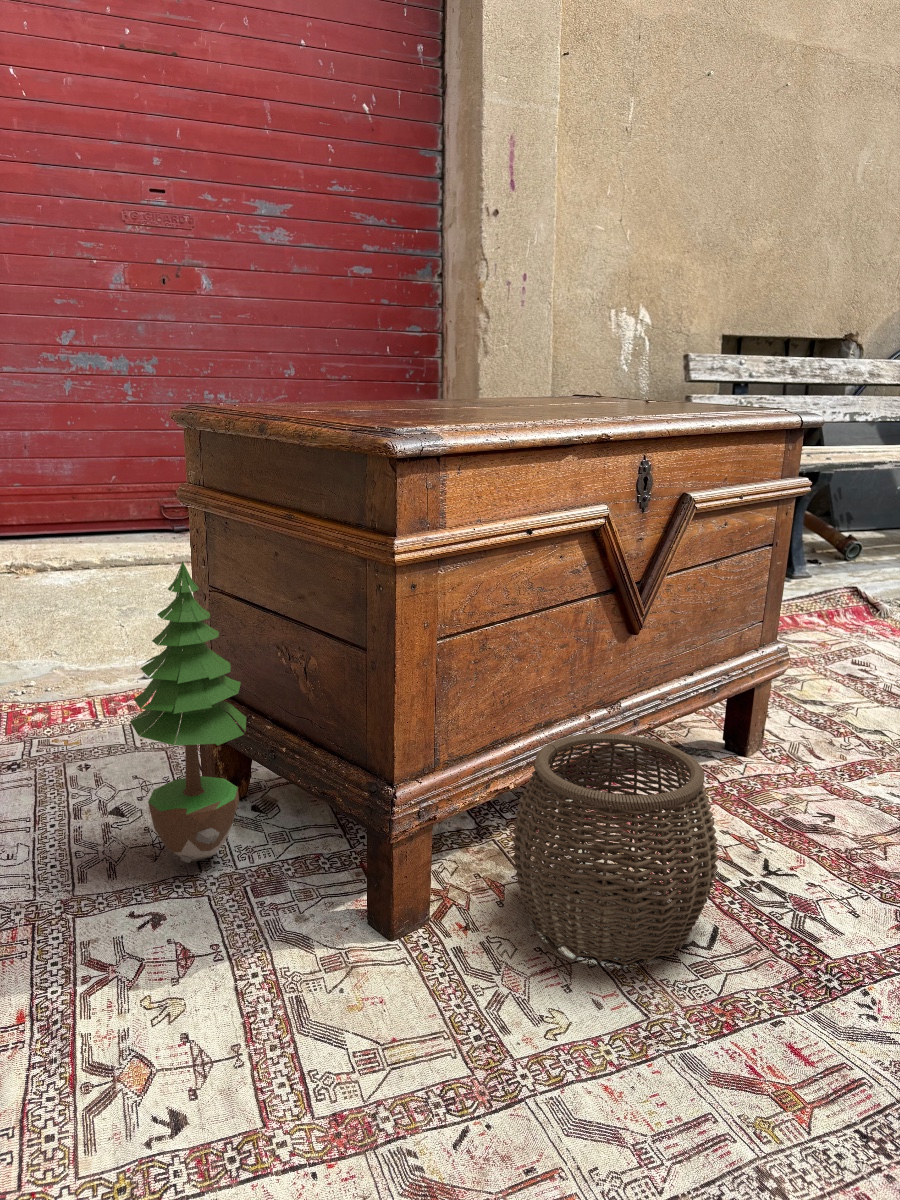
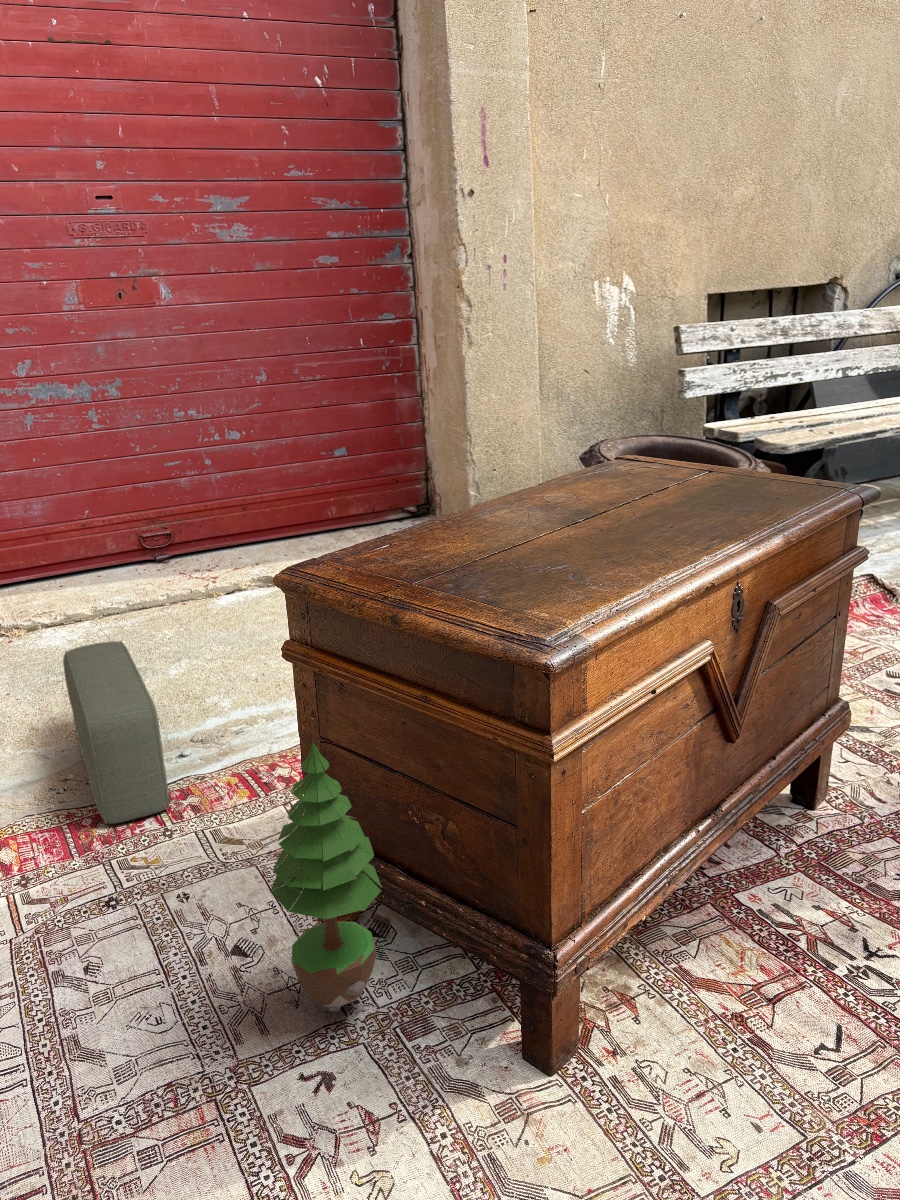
pouf: none [25,557,105,709] -> present [63,641,169,824]
woven basket: present [512,733,719,965] -> none [648,854,844,1081]

